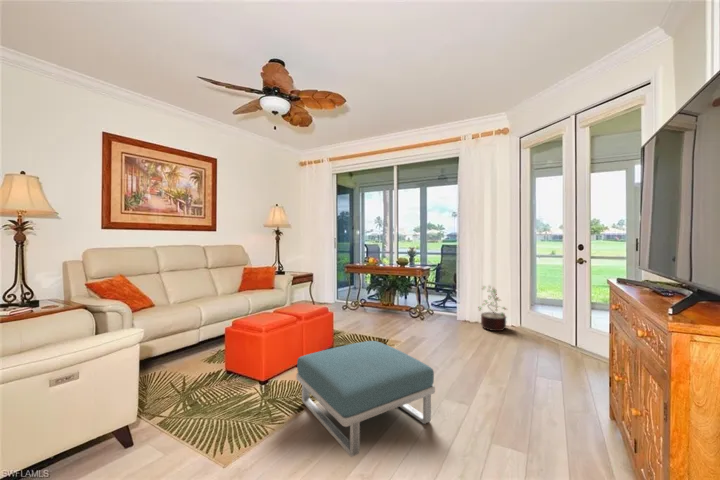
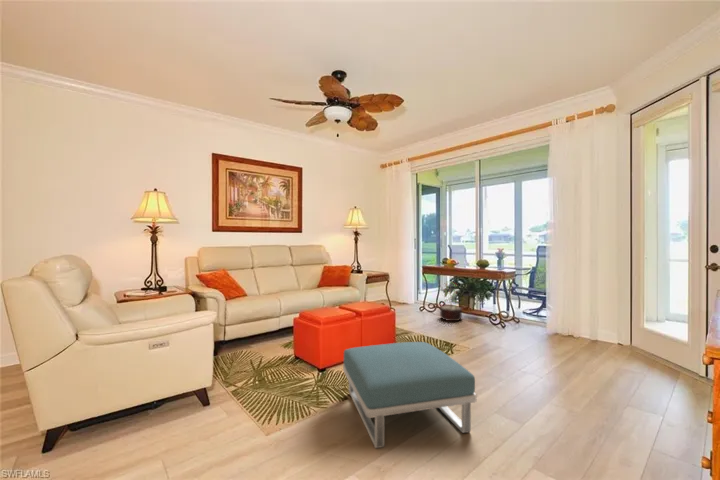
decorative plant: present [478,287,506,331] -> present [440,282,462,321]

